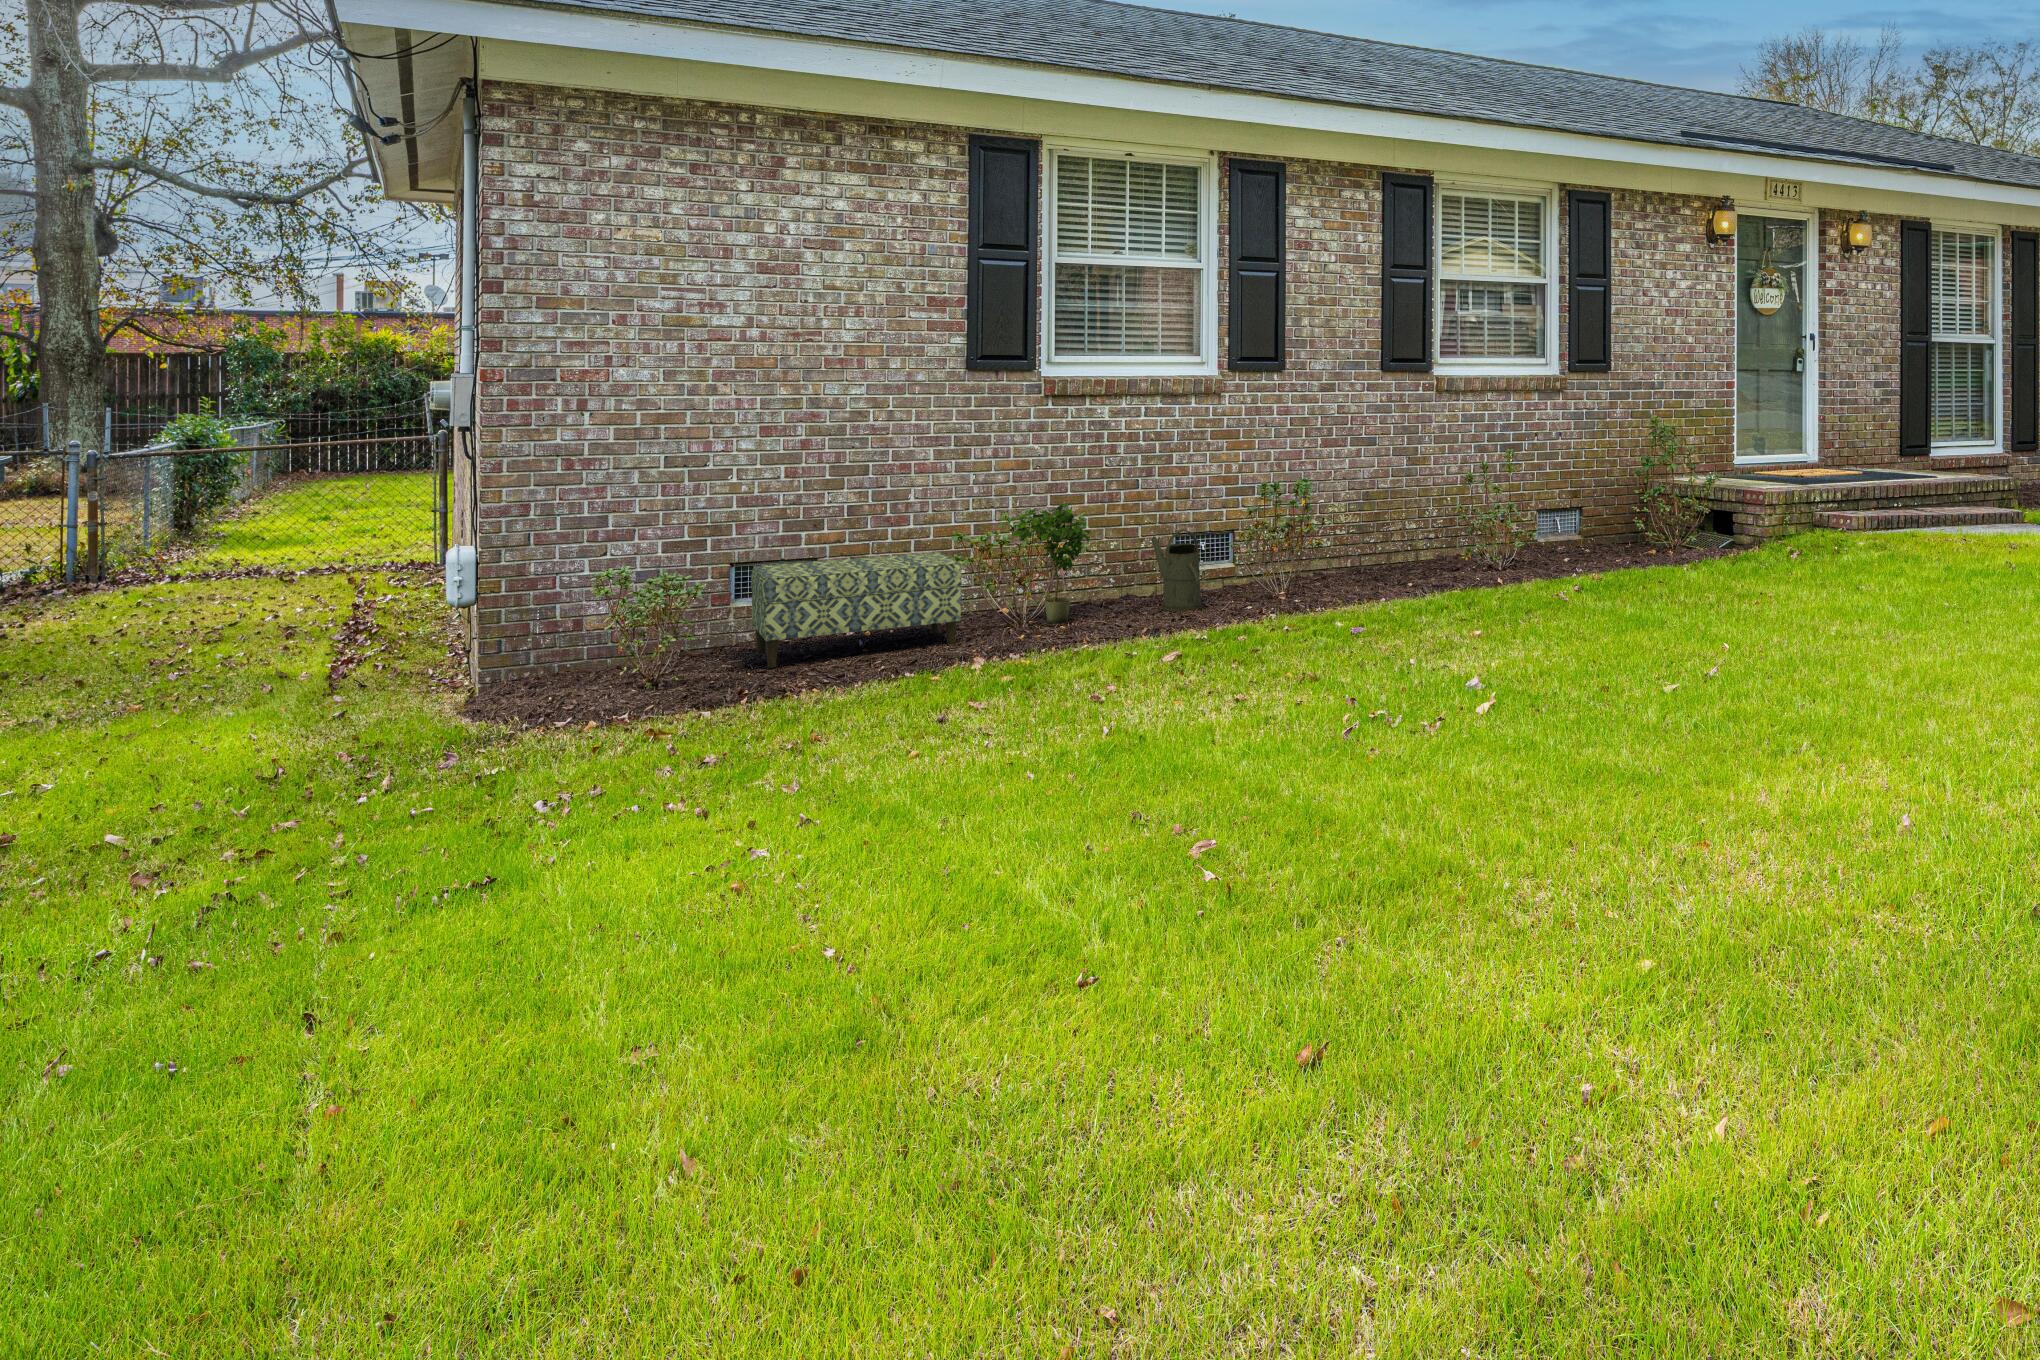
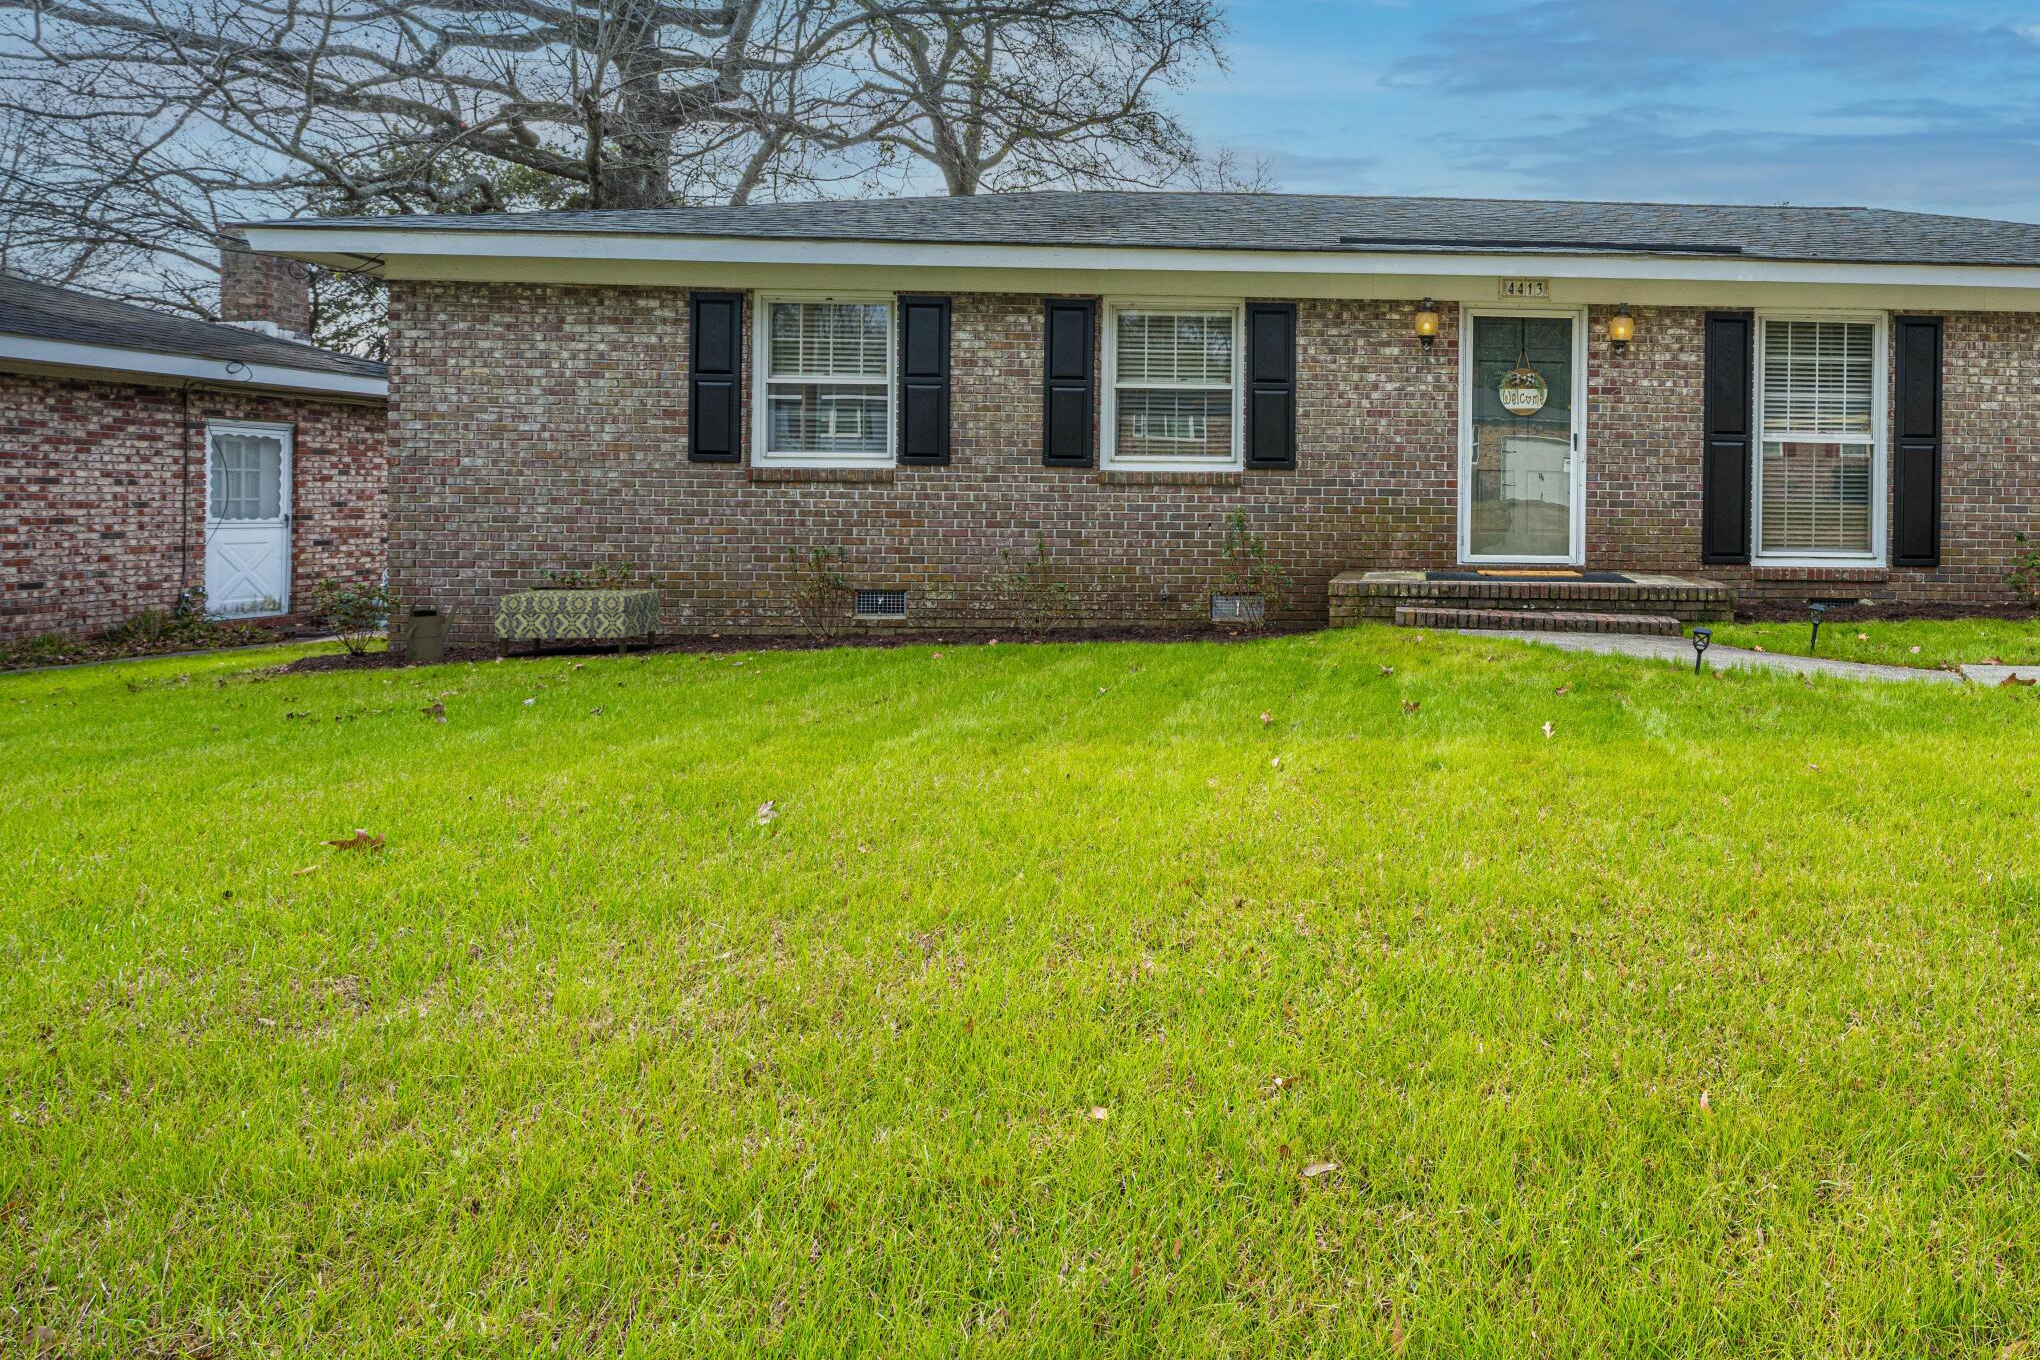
potted plant: present [1010,503,1090,624] -> none [677,560,762,648]
watering can: present [1152,530,1202,612] -> present [404,598,460,662]

